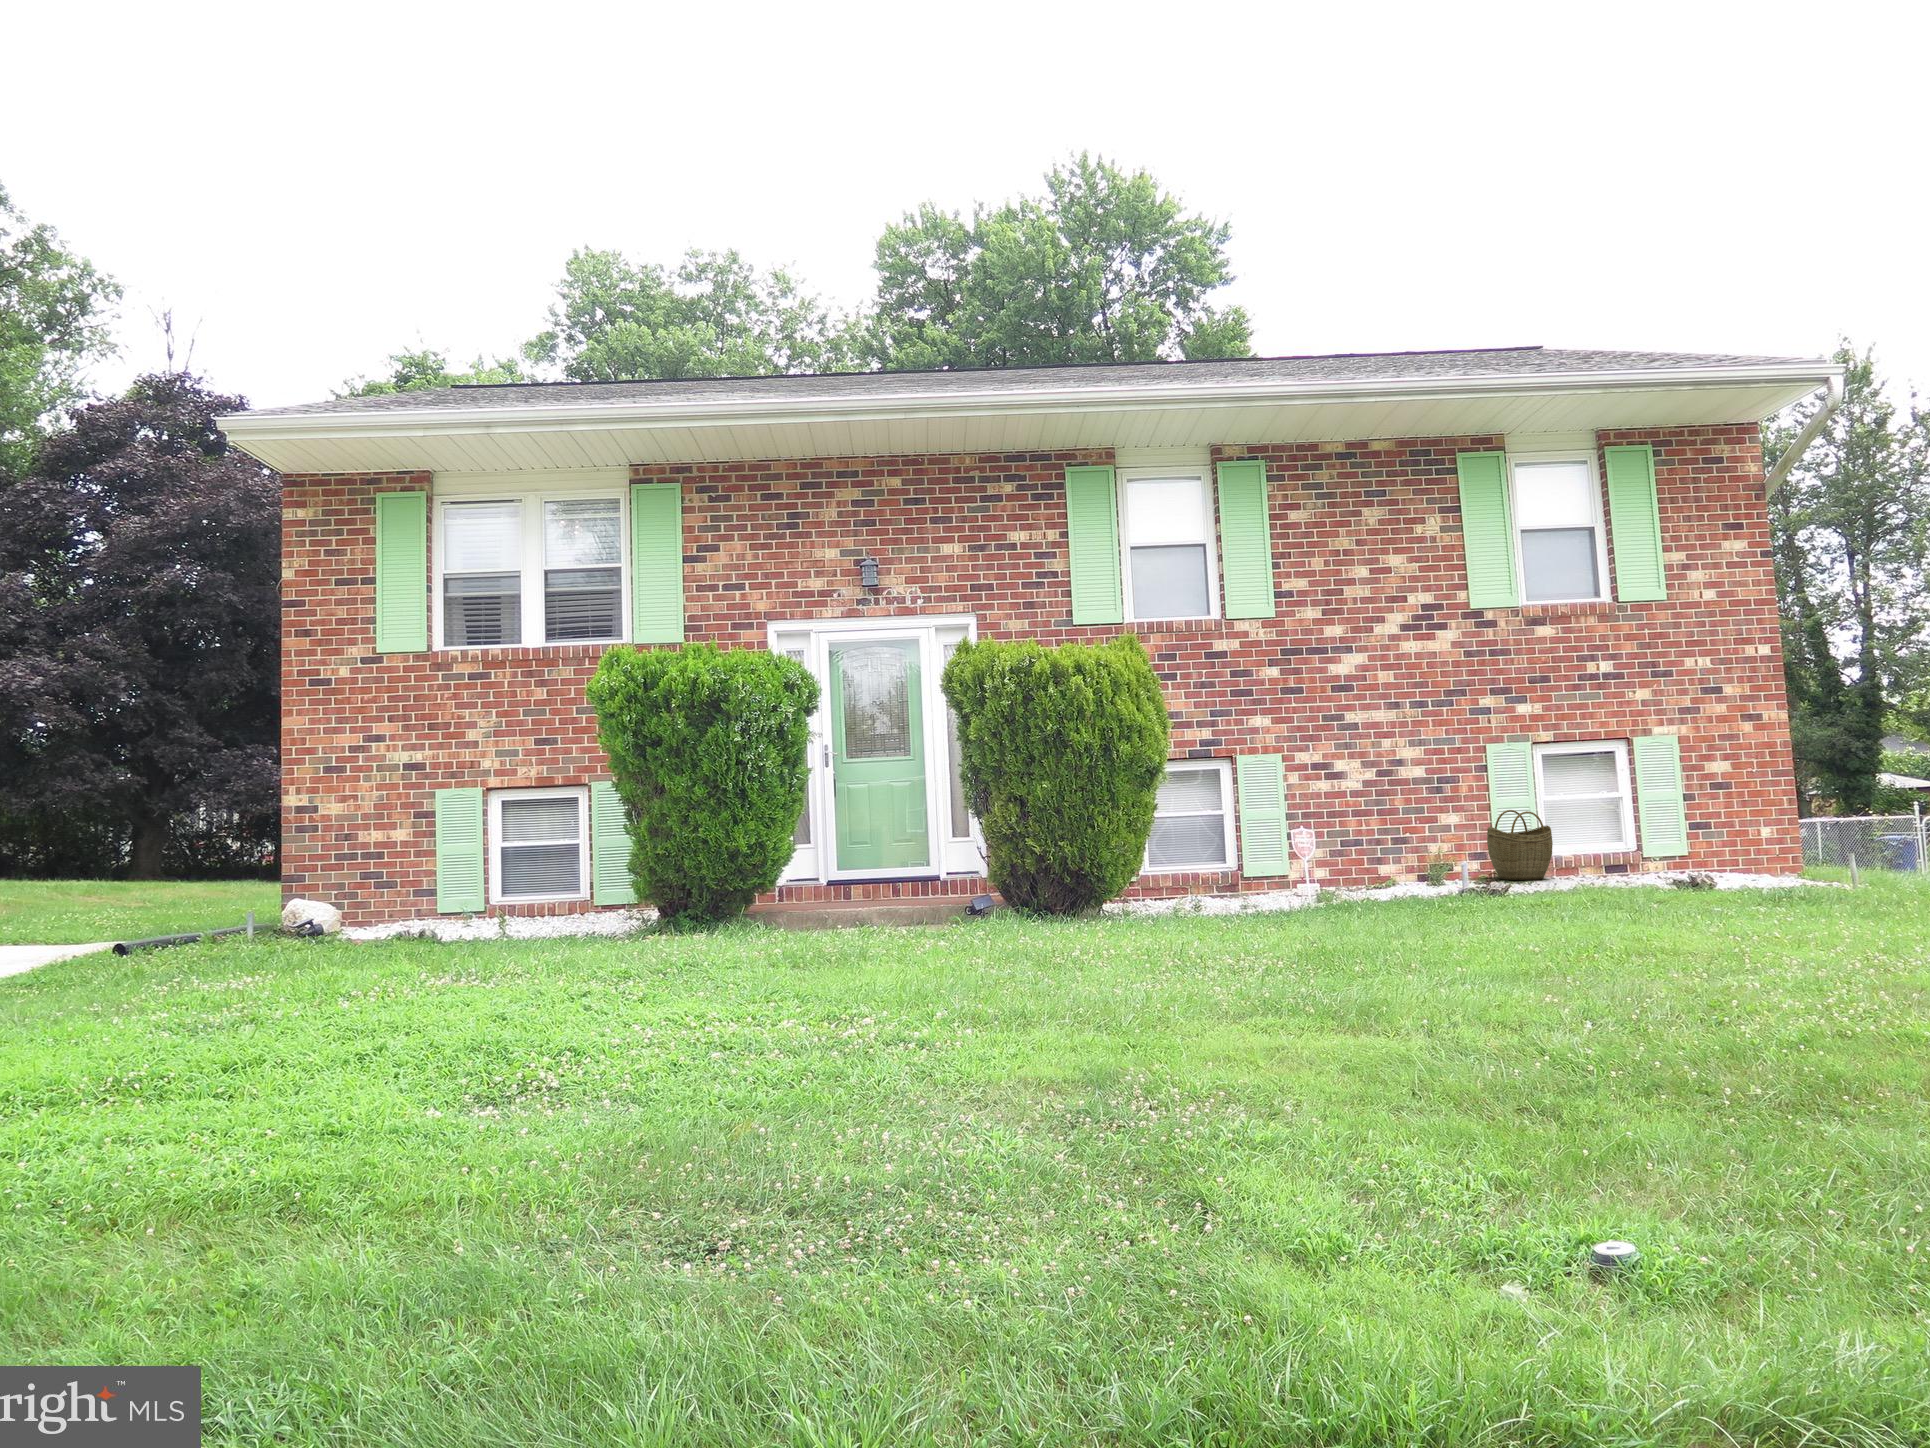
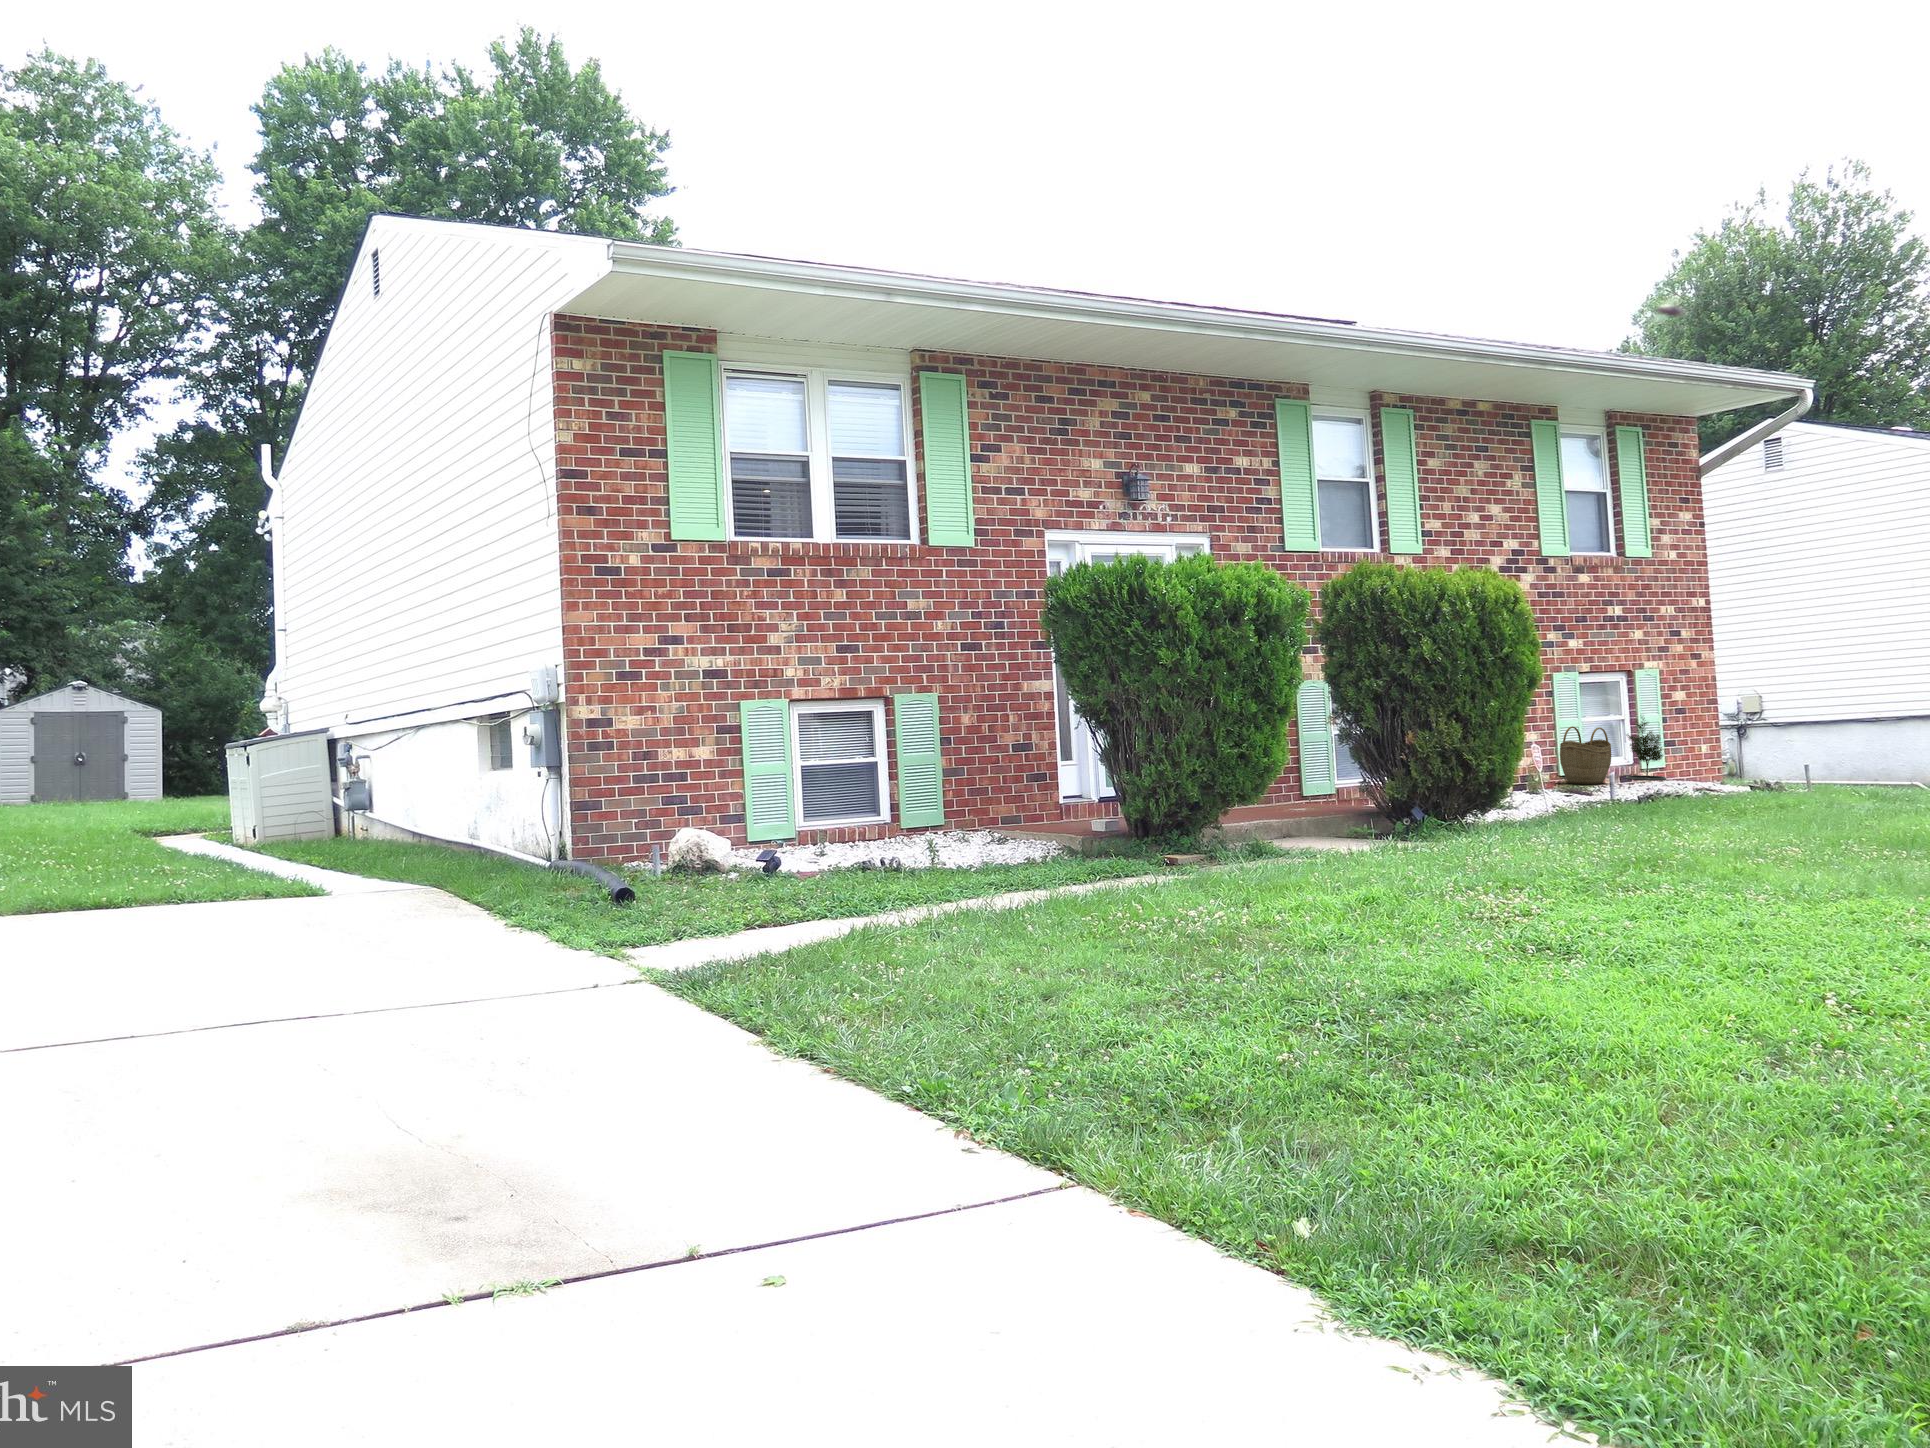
potted tree: none [1611,794,1668,877] -> present [1626,717,1666,780]

